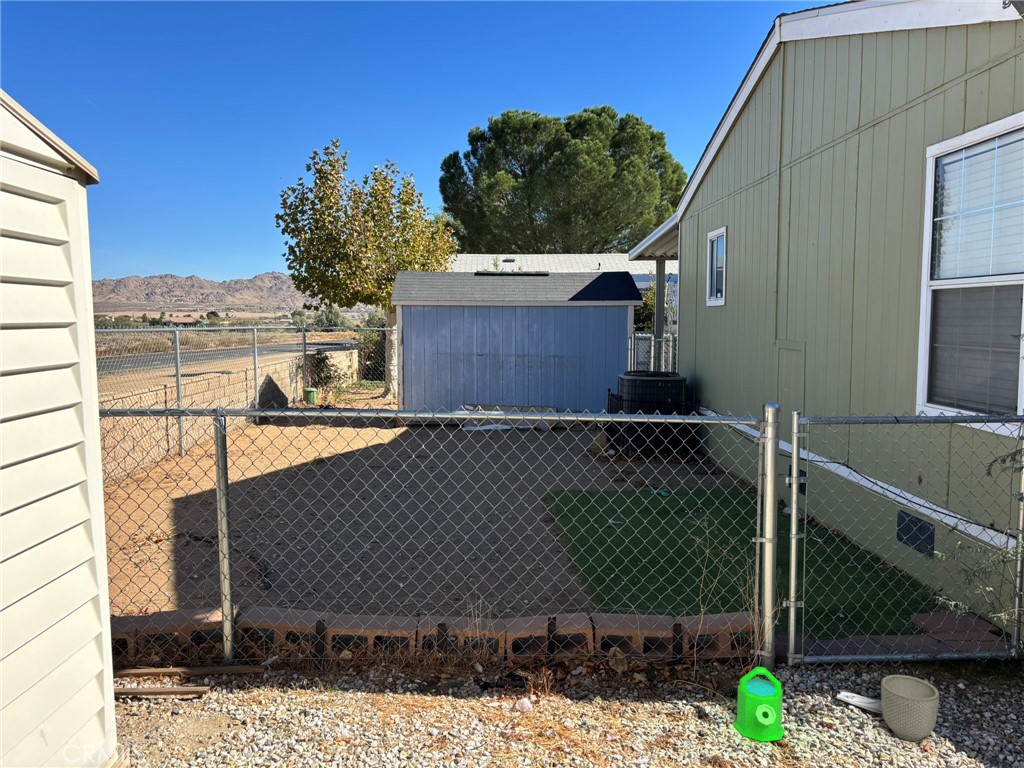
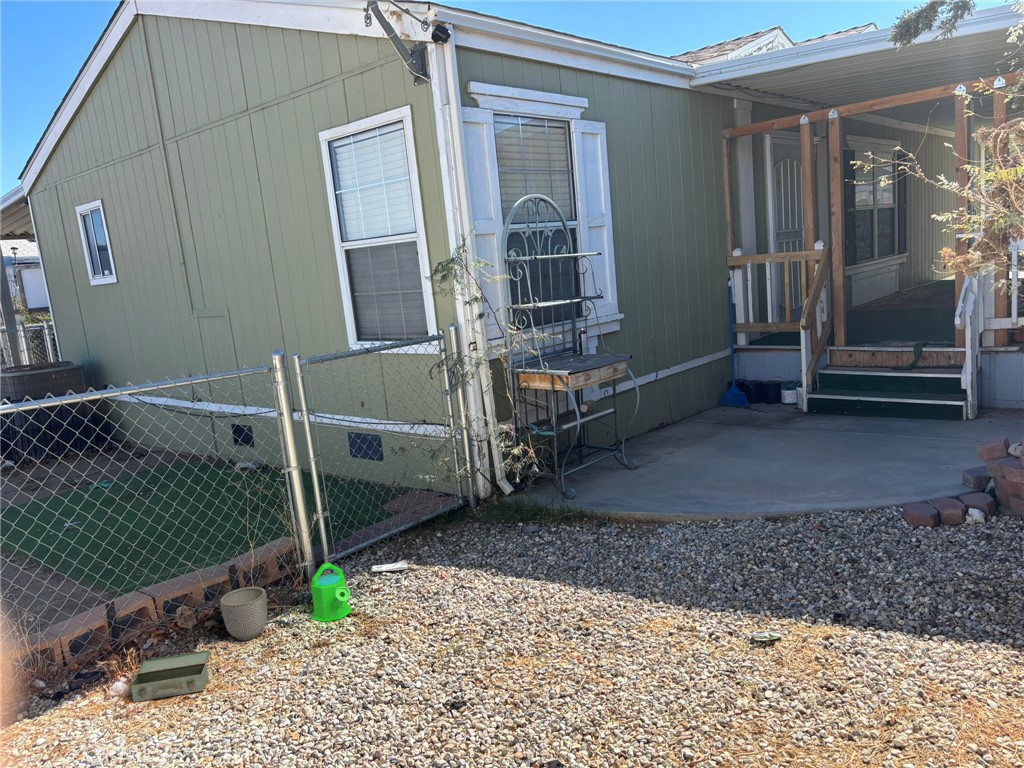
planter: present [881,675,939,741] -> present [220,587,267,640]
toolbox: none [526,688,608,749] -> present [131,650,211,702]

